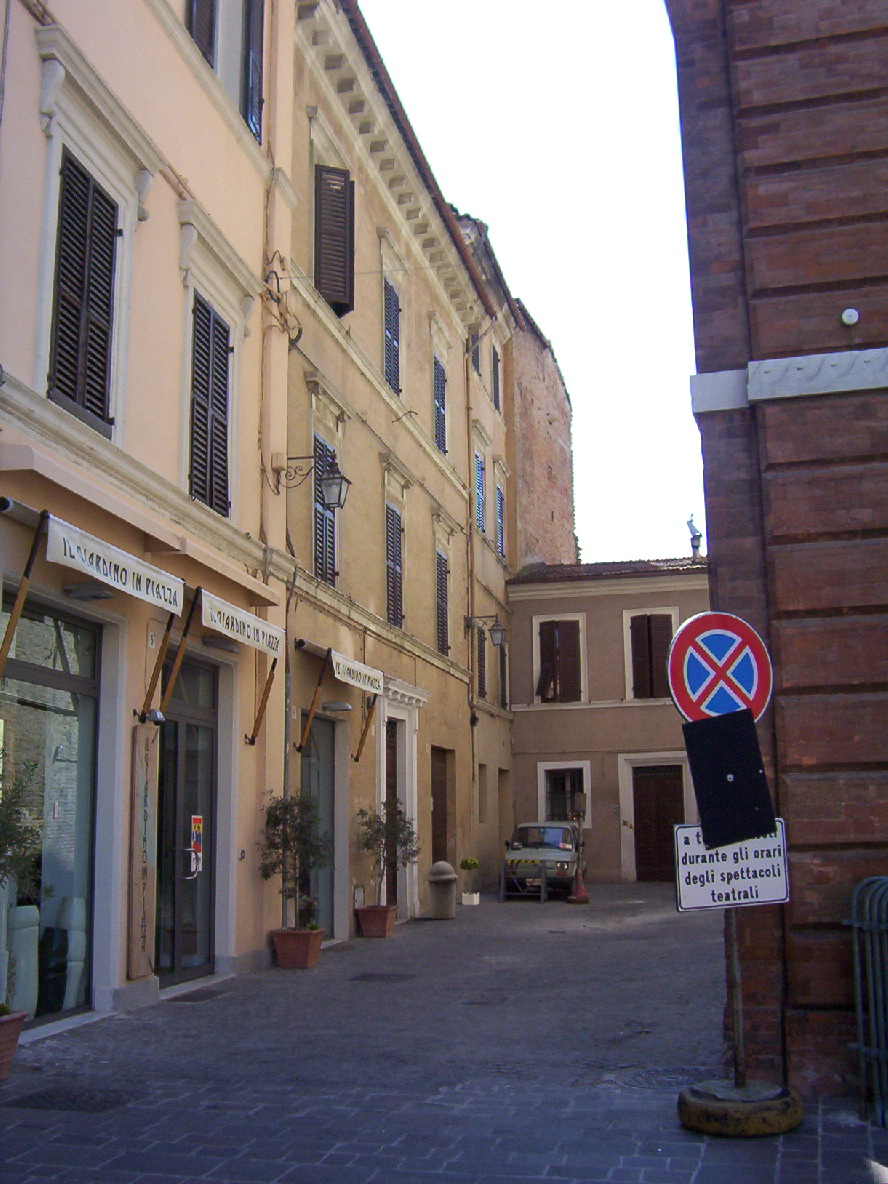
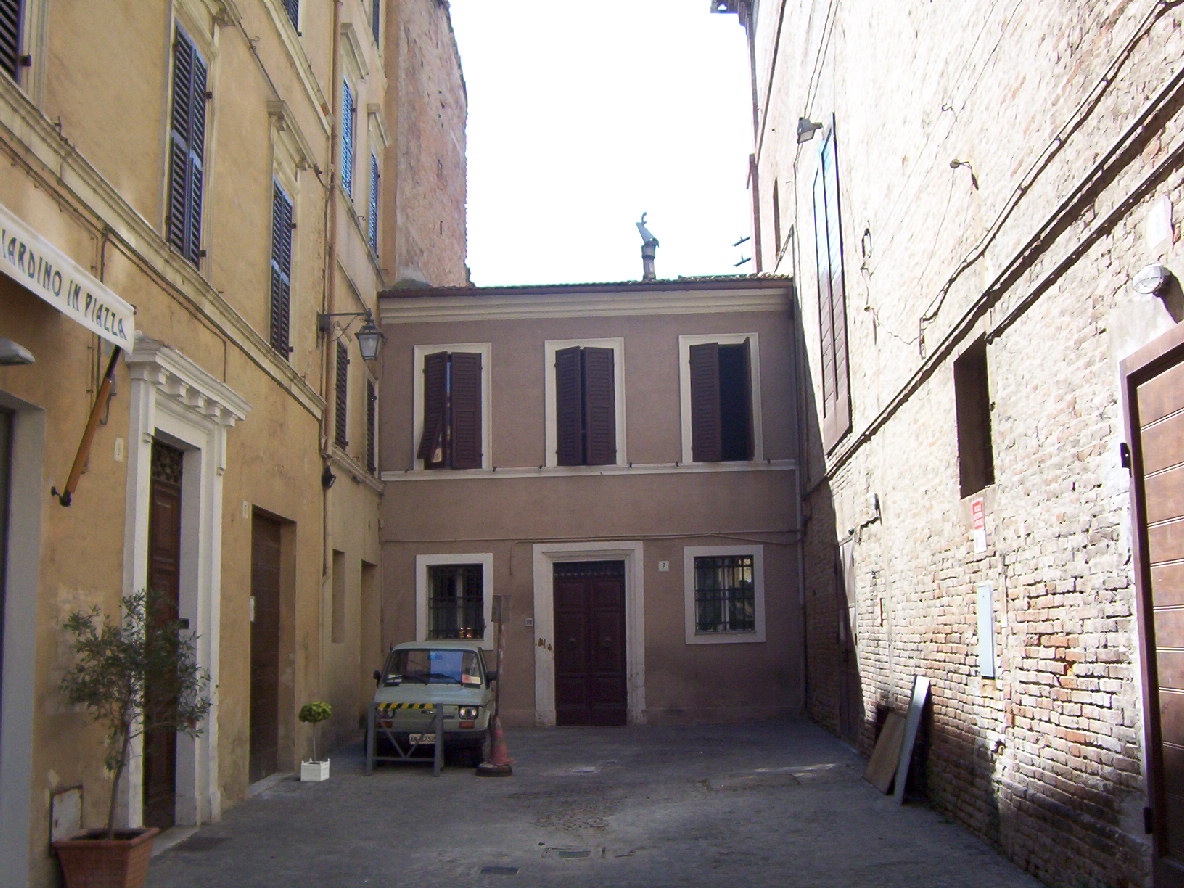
trash can: present [426,861,458,919] -> none [235,714,295,822]

